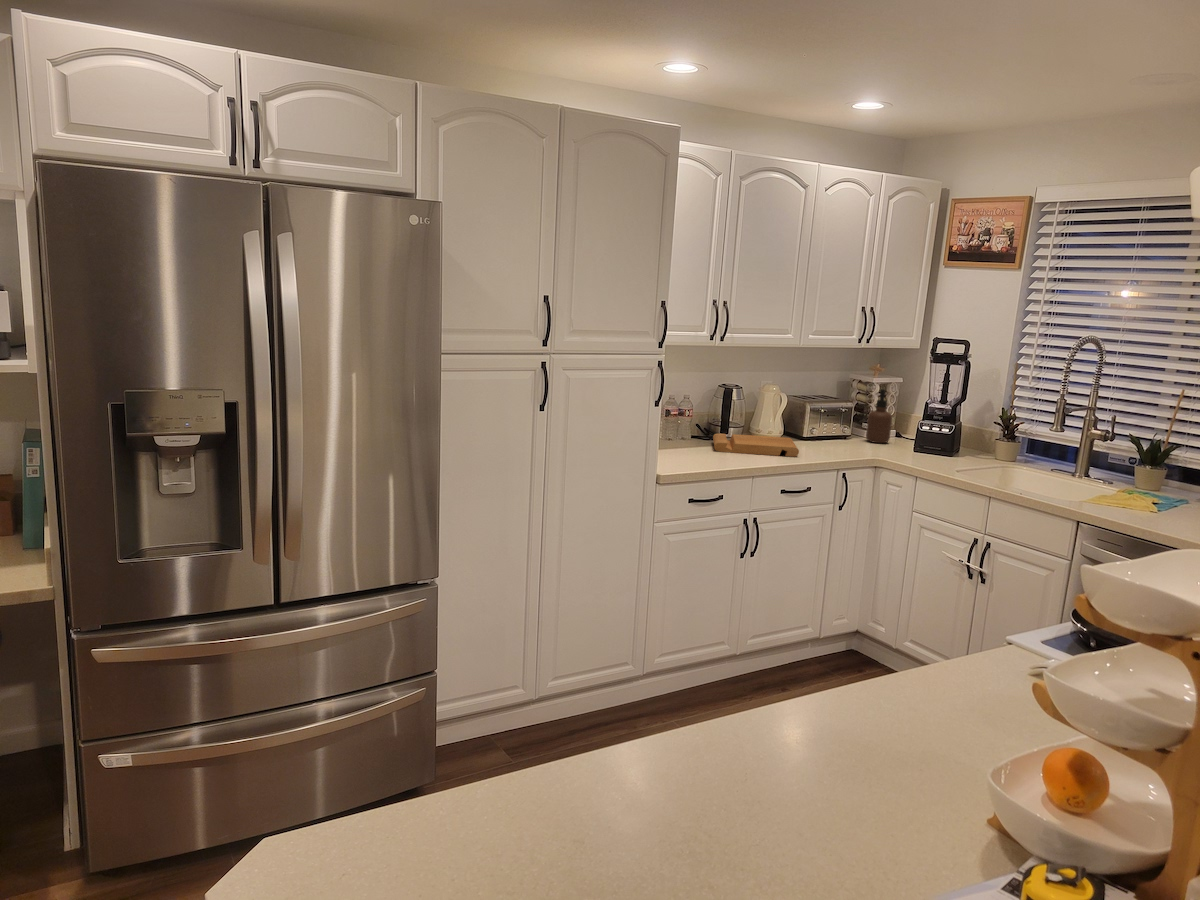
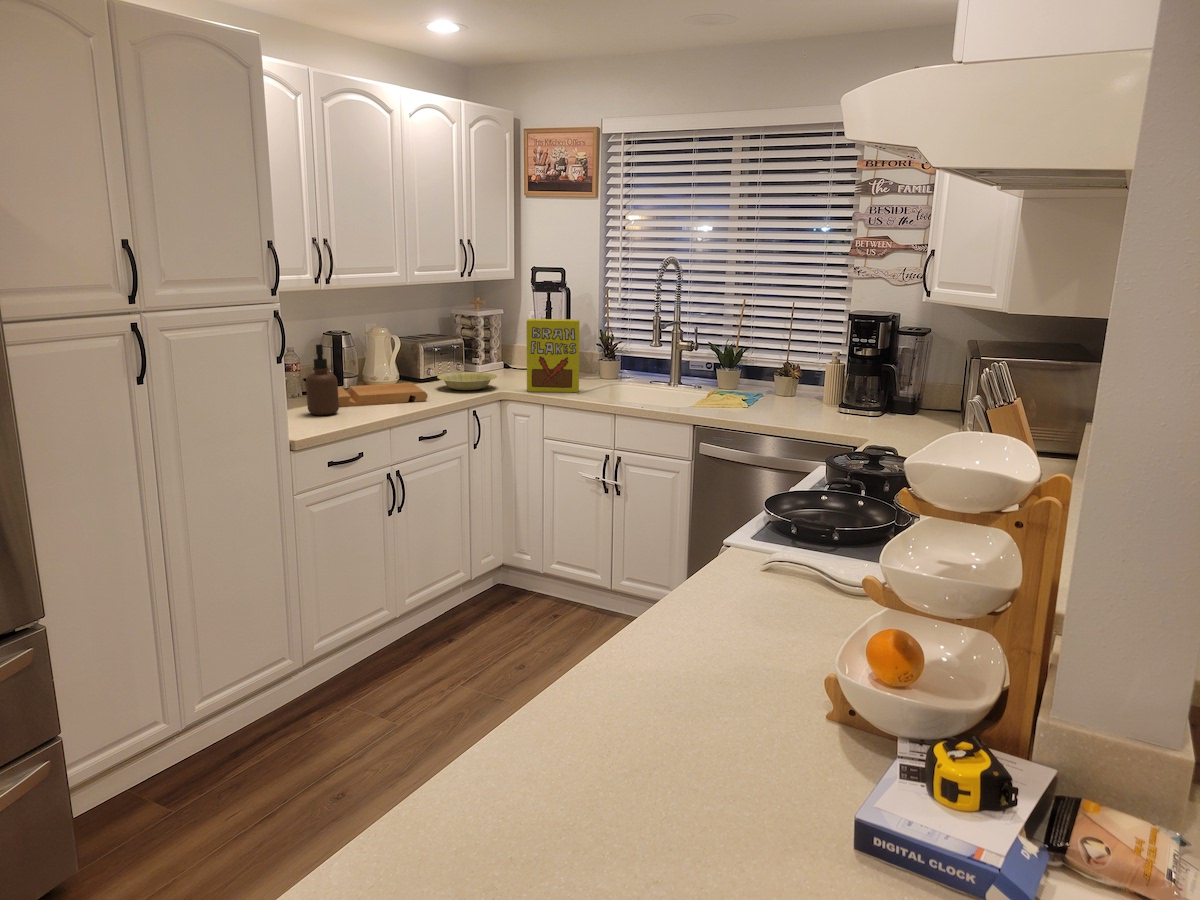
soap dispenser: present [866,389,892,443] -> present [306,344,339,415]
cereal box: none [903,389,972,470] -> present [527,319,580,392]
bowl: none [817,434,877,453] -> present [437,372,497,390]

